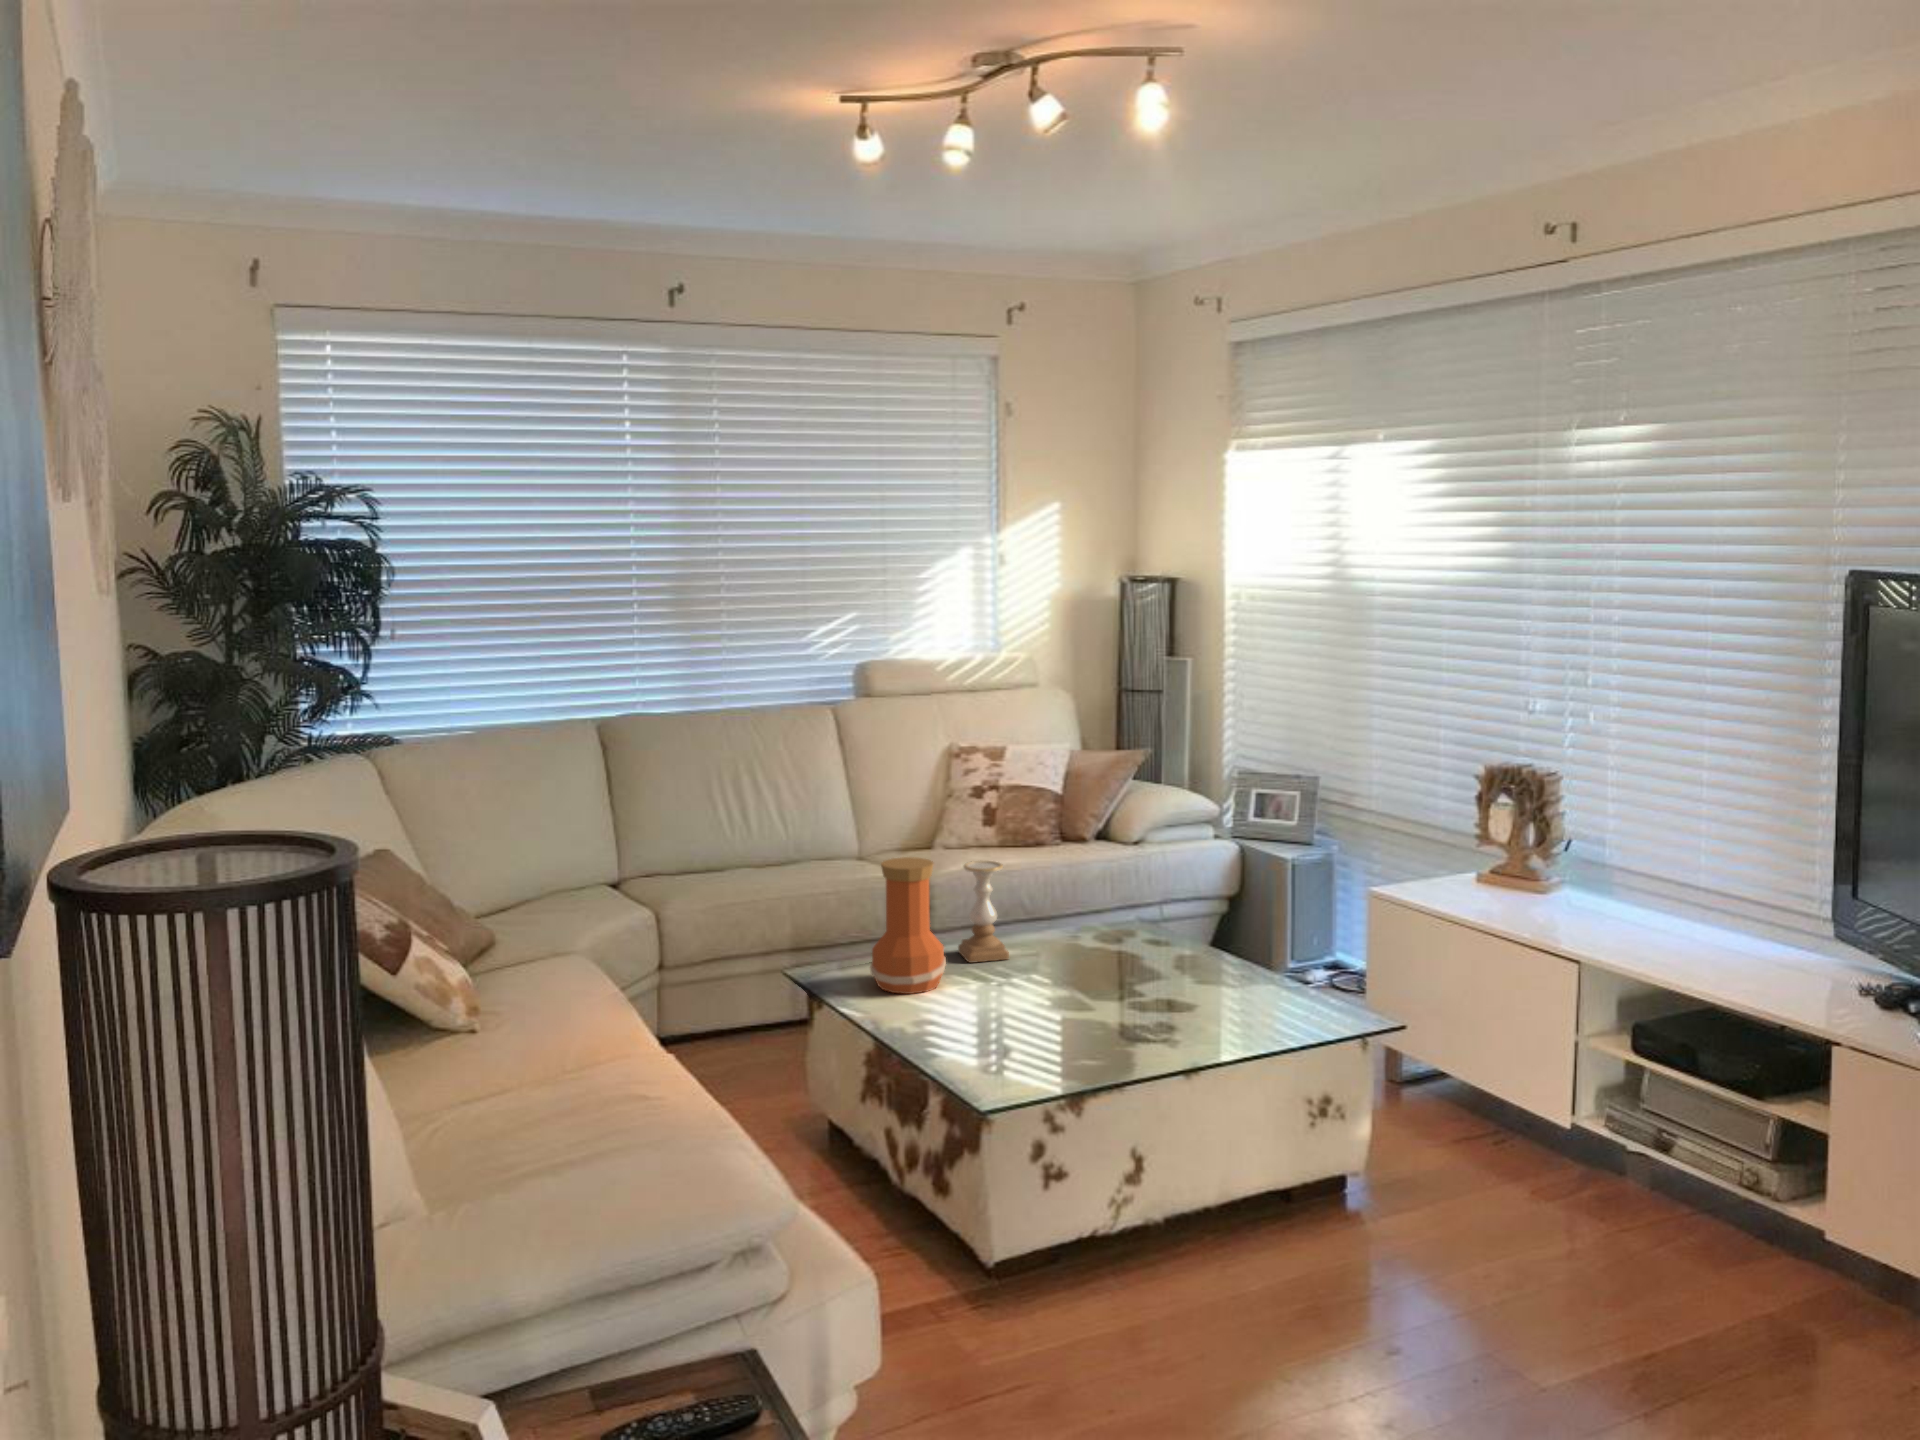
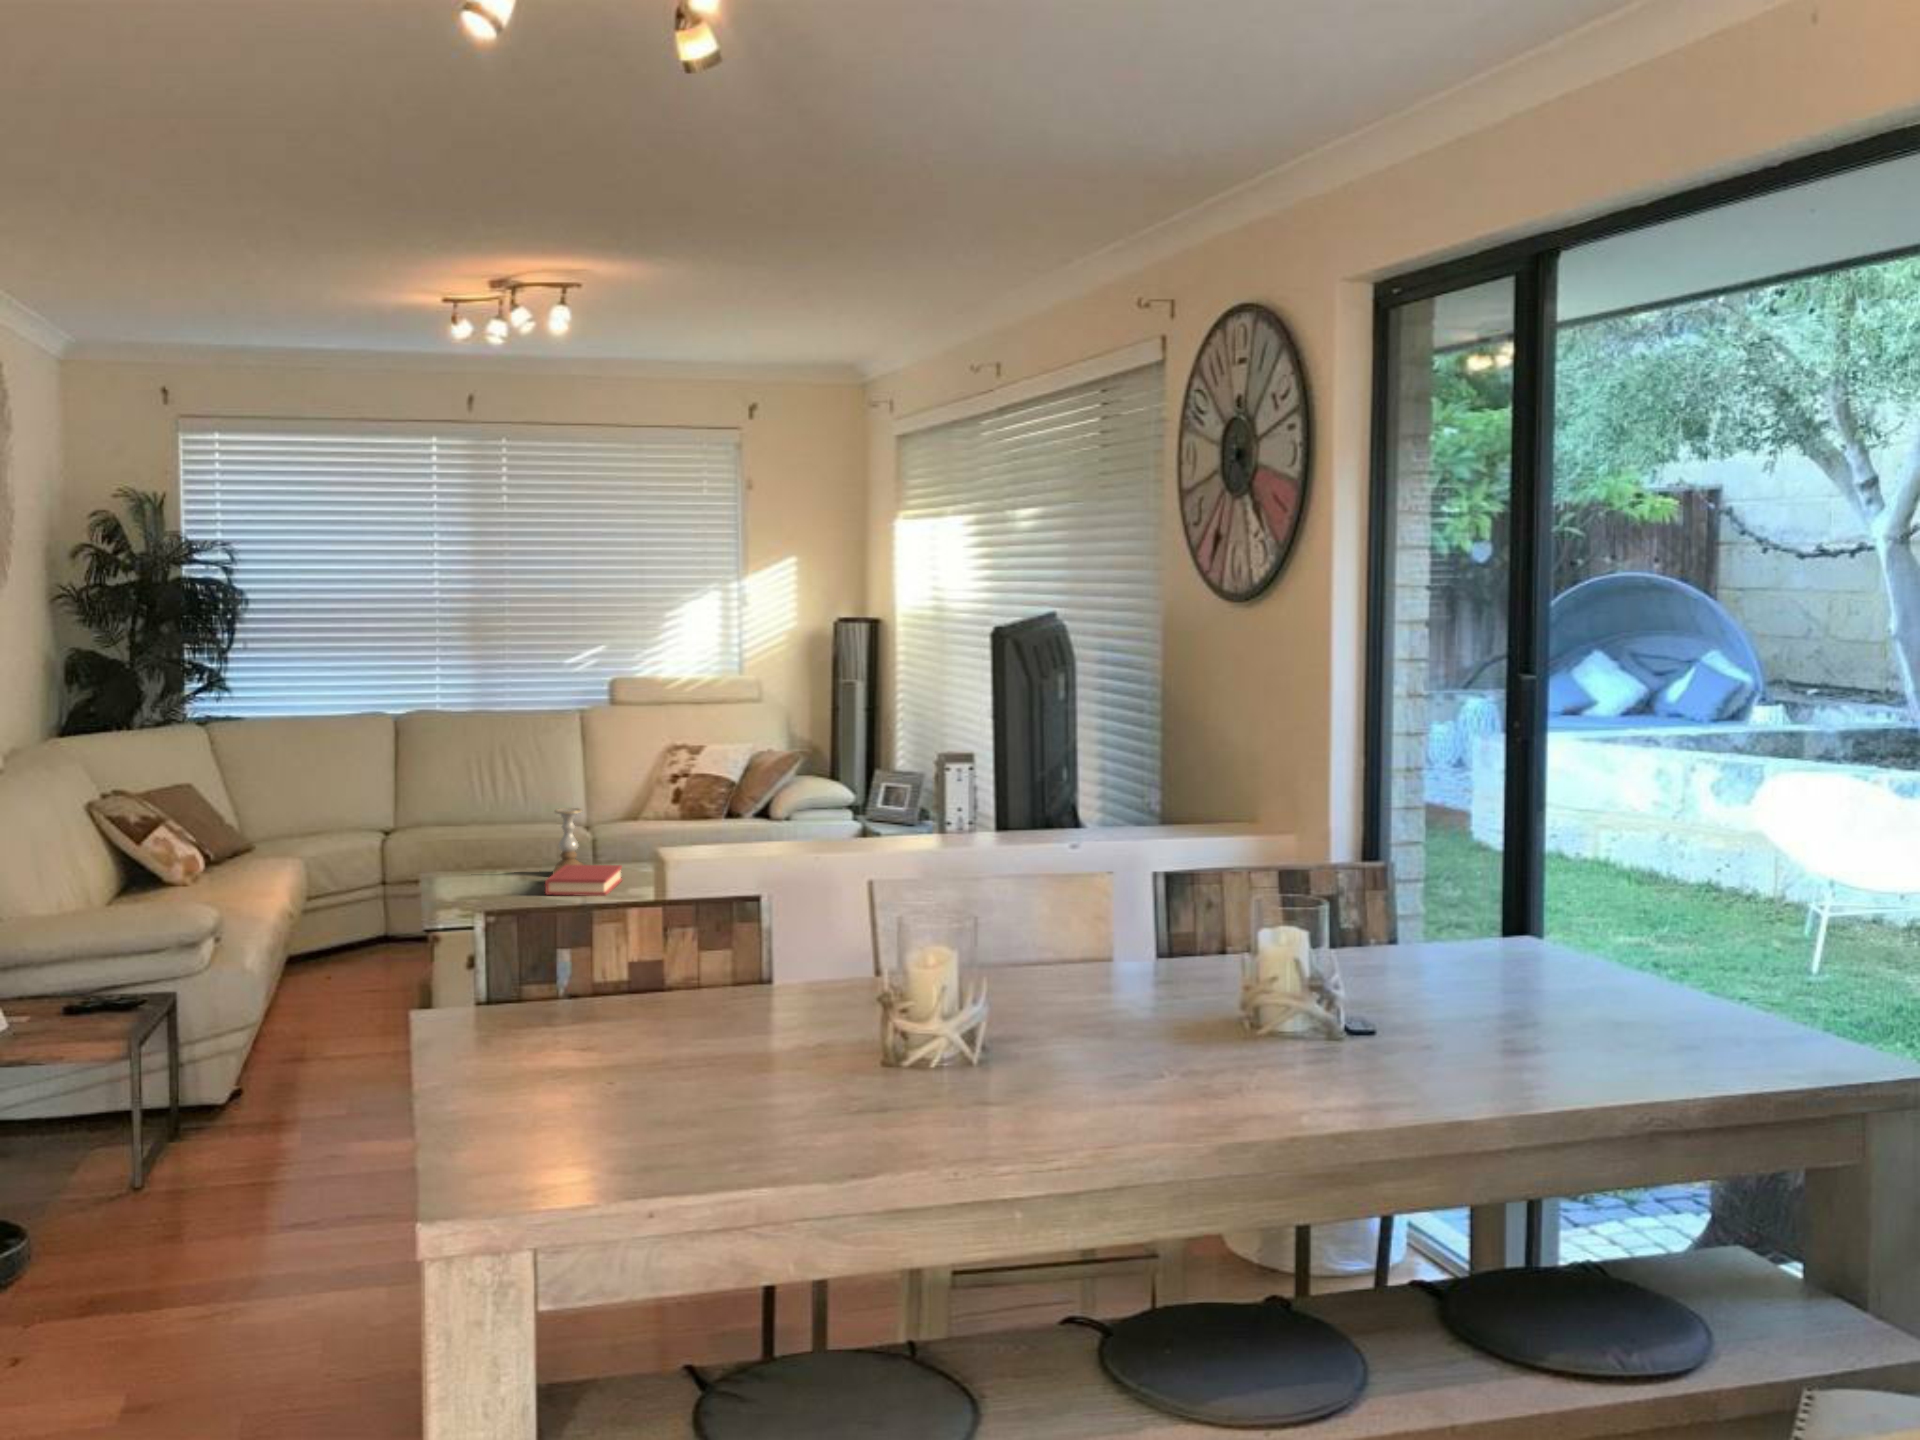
vase: present [870,857,946,994] -> none [468,798,521,888]
hardback book: none [1000,945,1109,1006] -> present [545,865,622,896]

